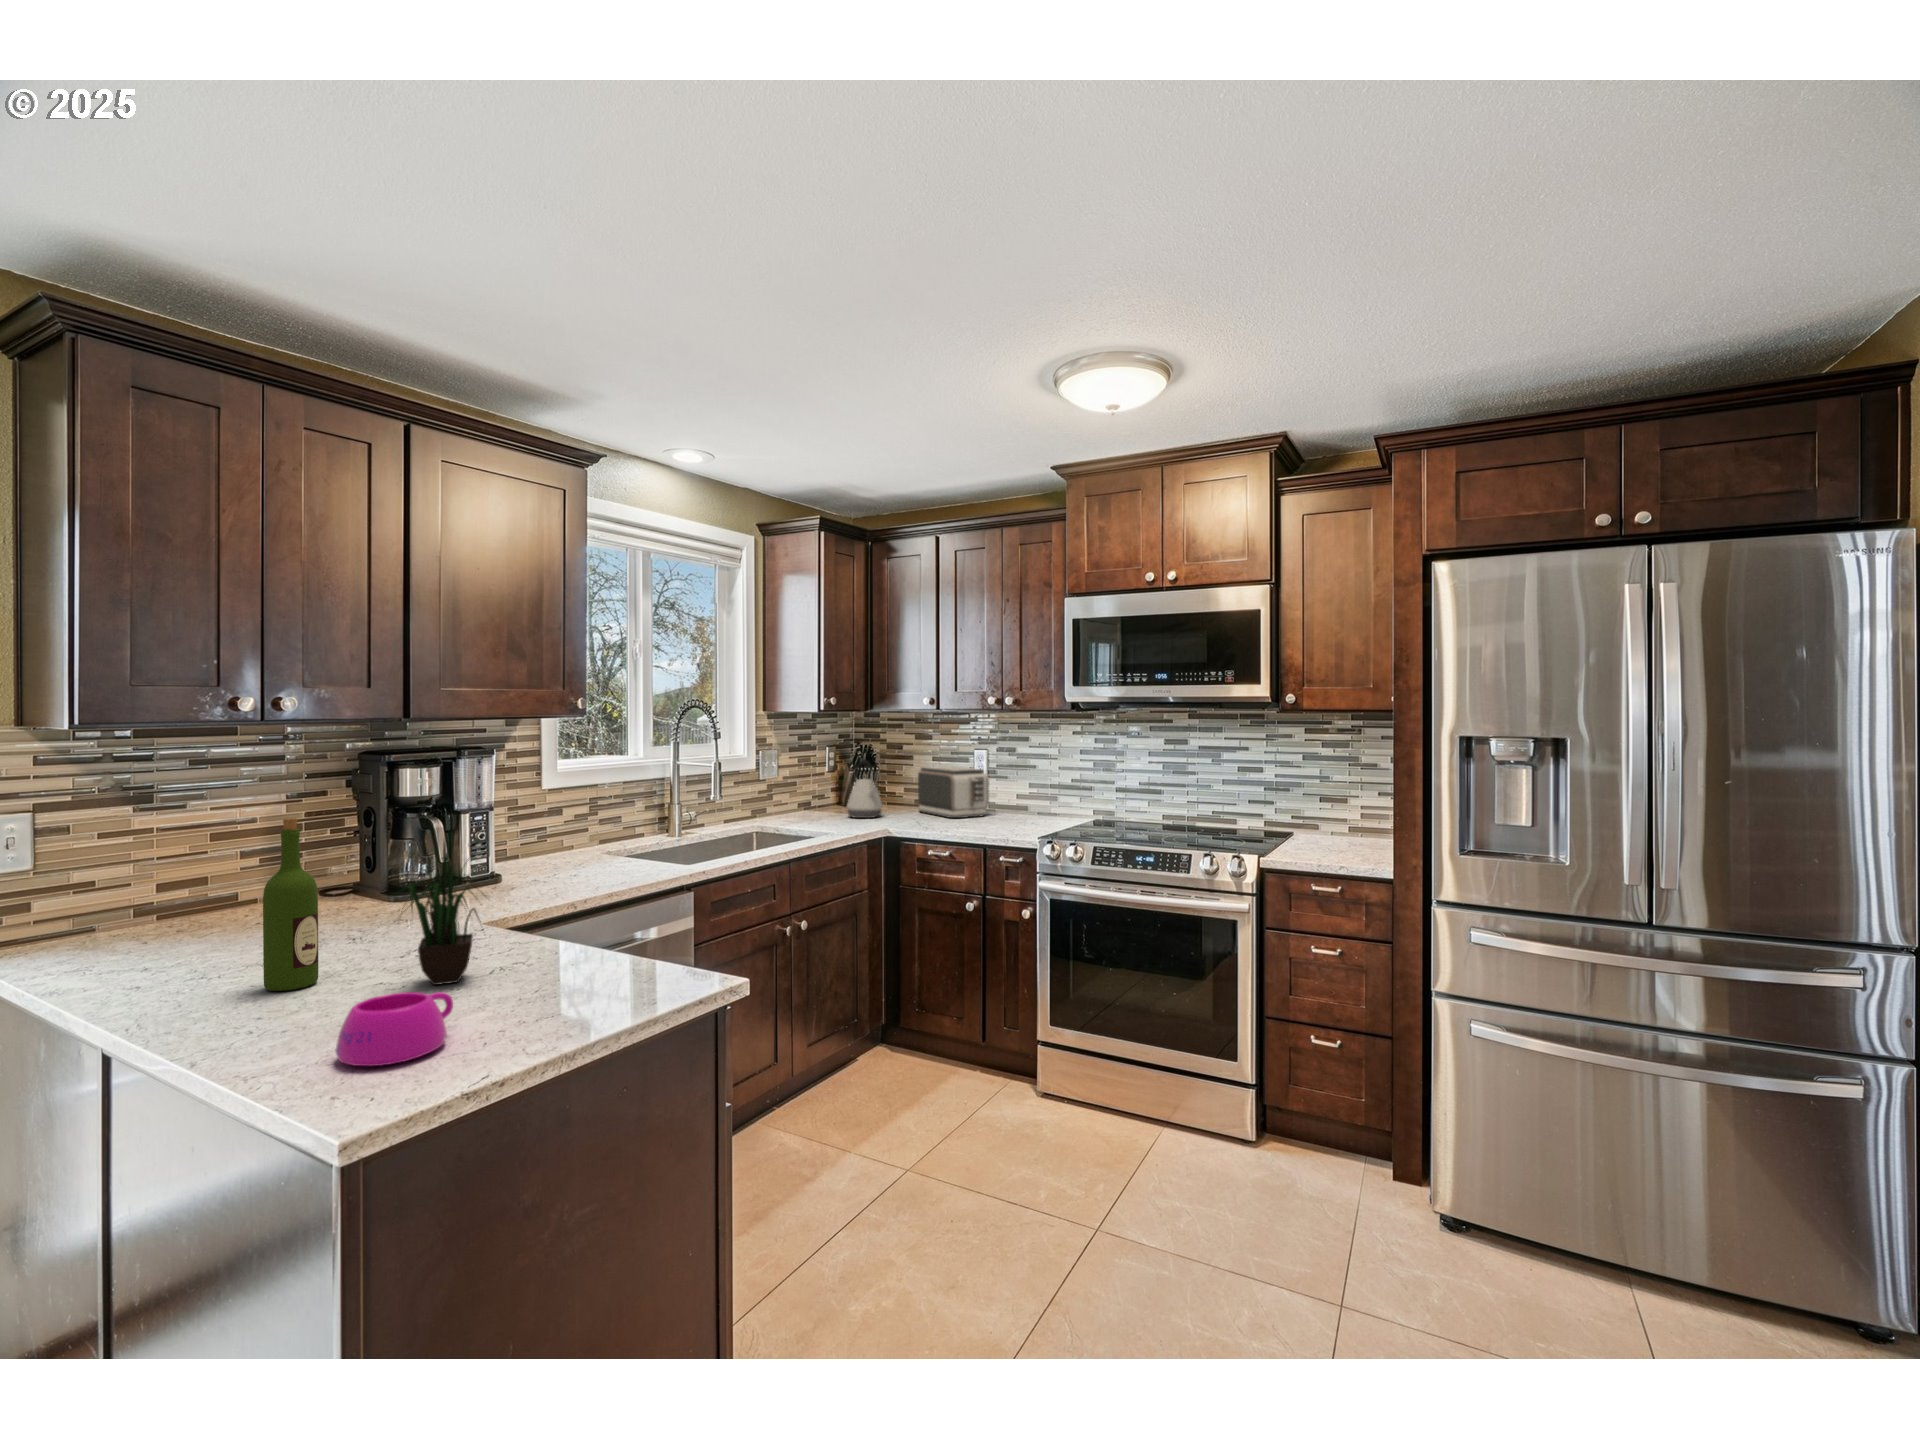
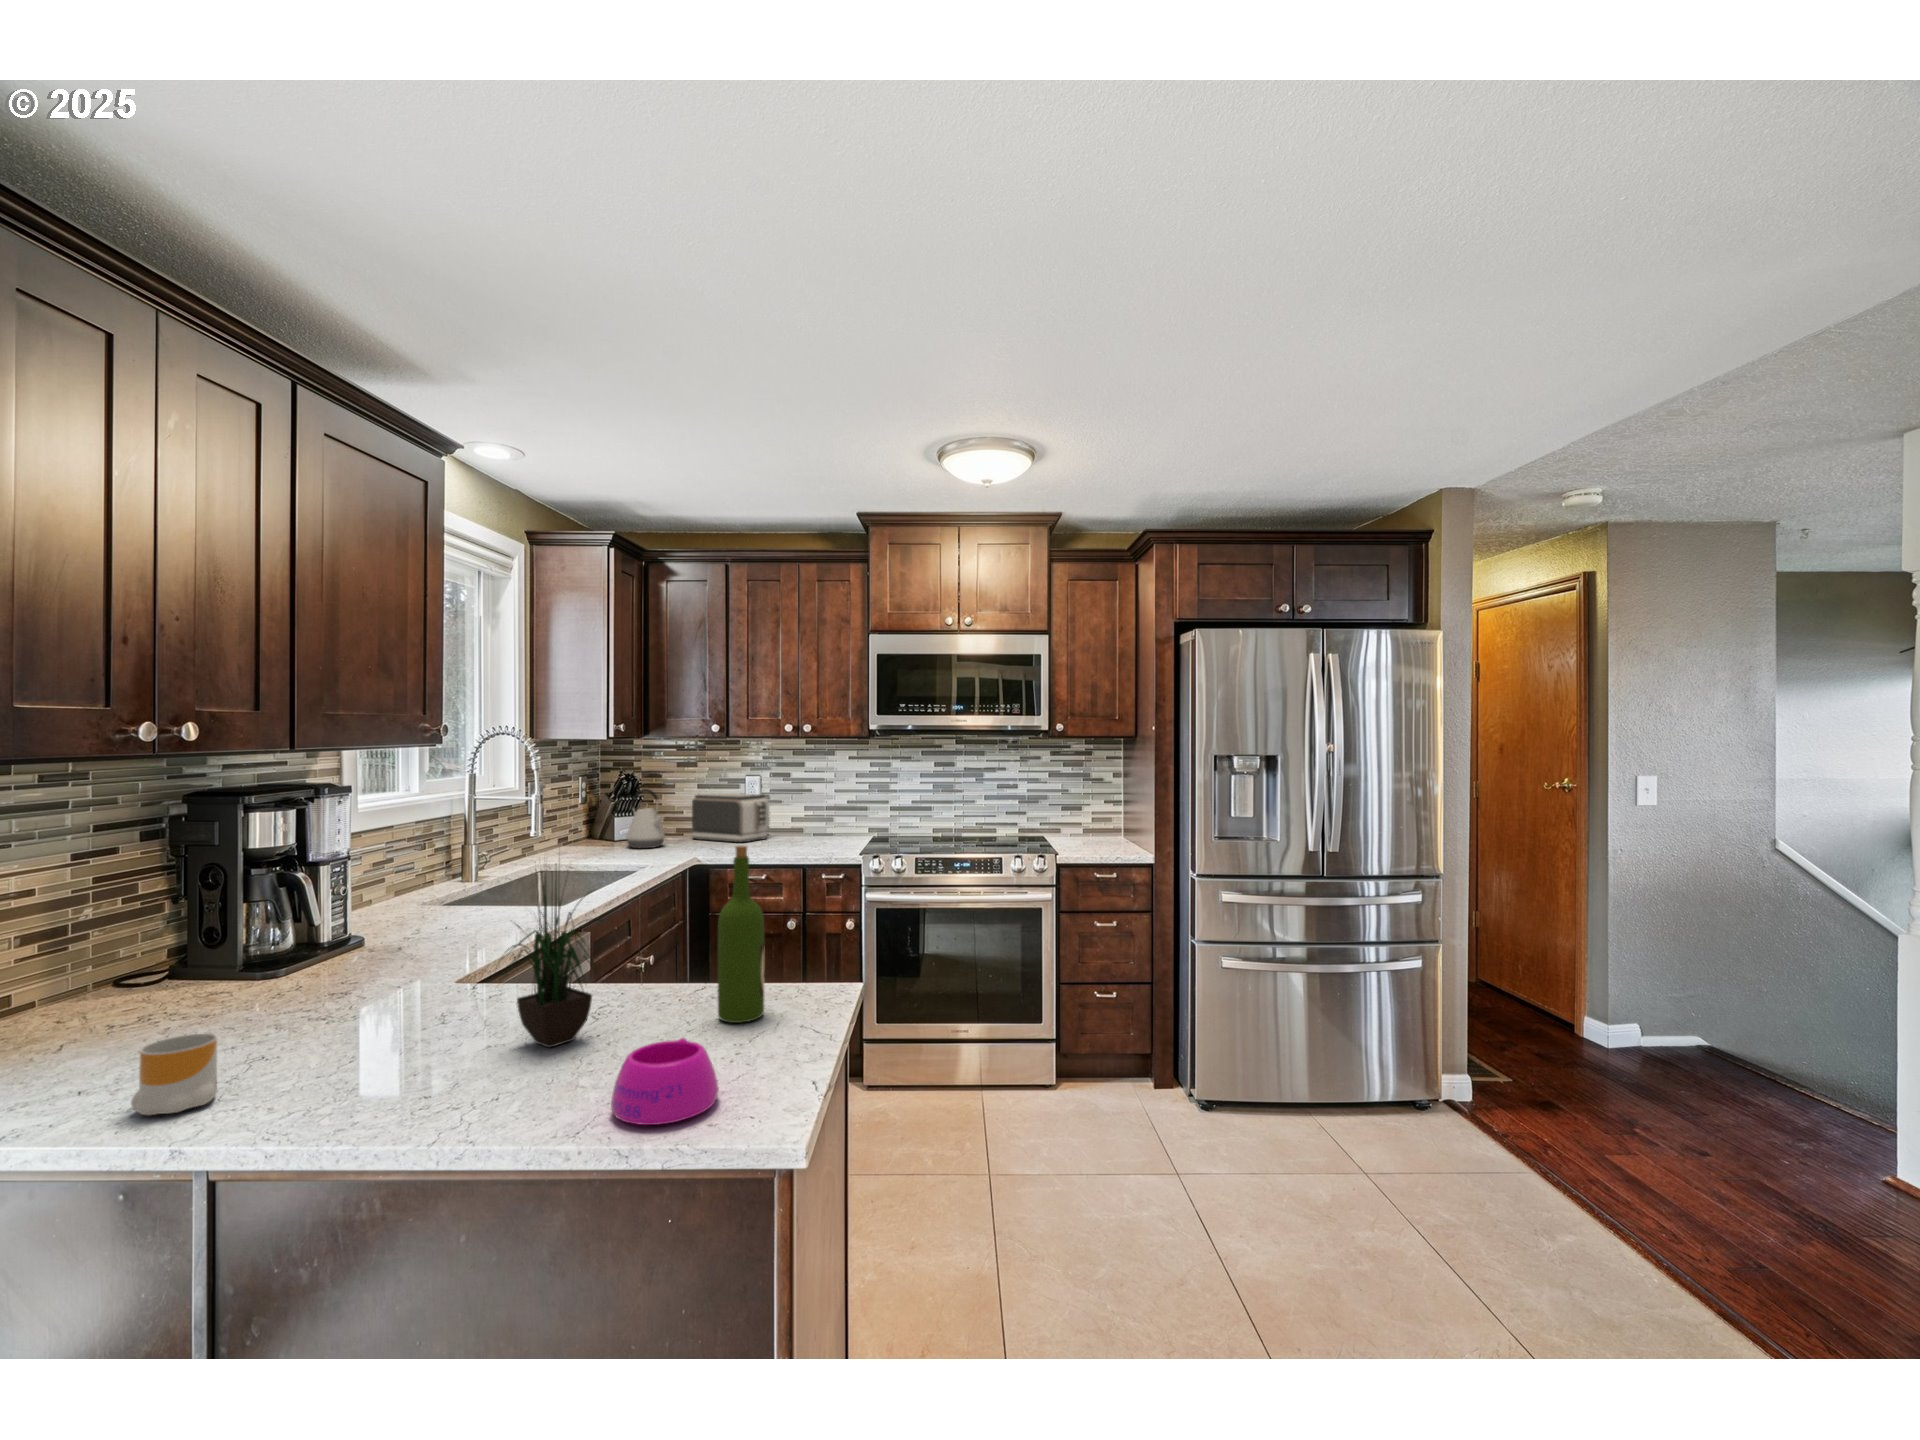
wine bottle: present [263,818,318,991] -> present [718,846,764,1023]
mug: none [154,933,233,989] -> present [131,1032,218,1116]

